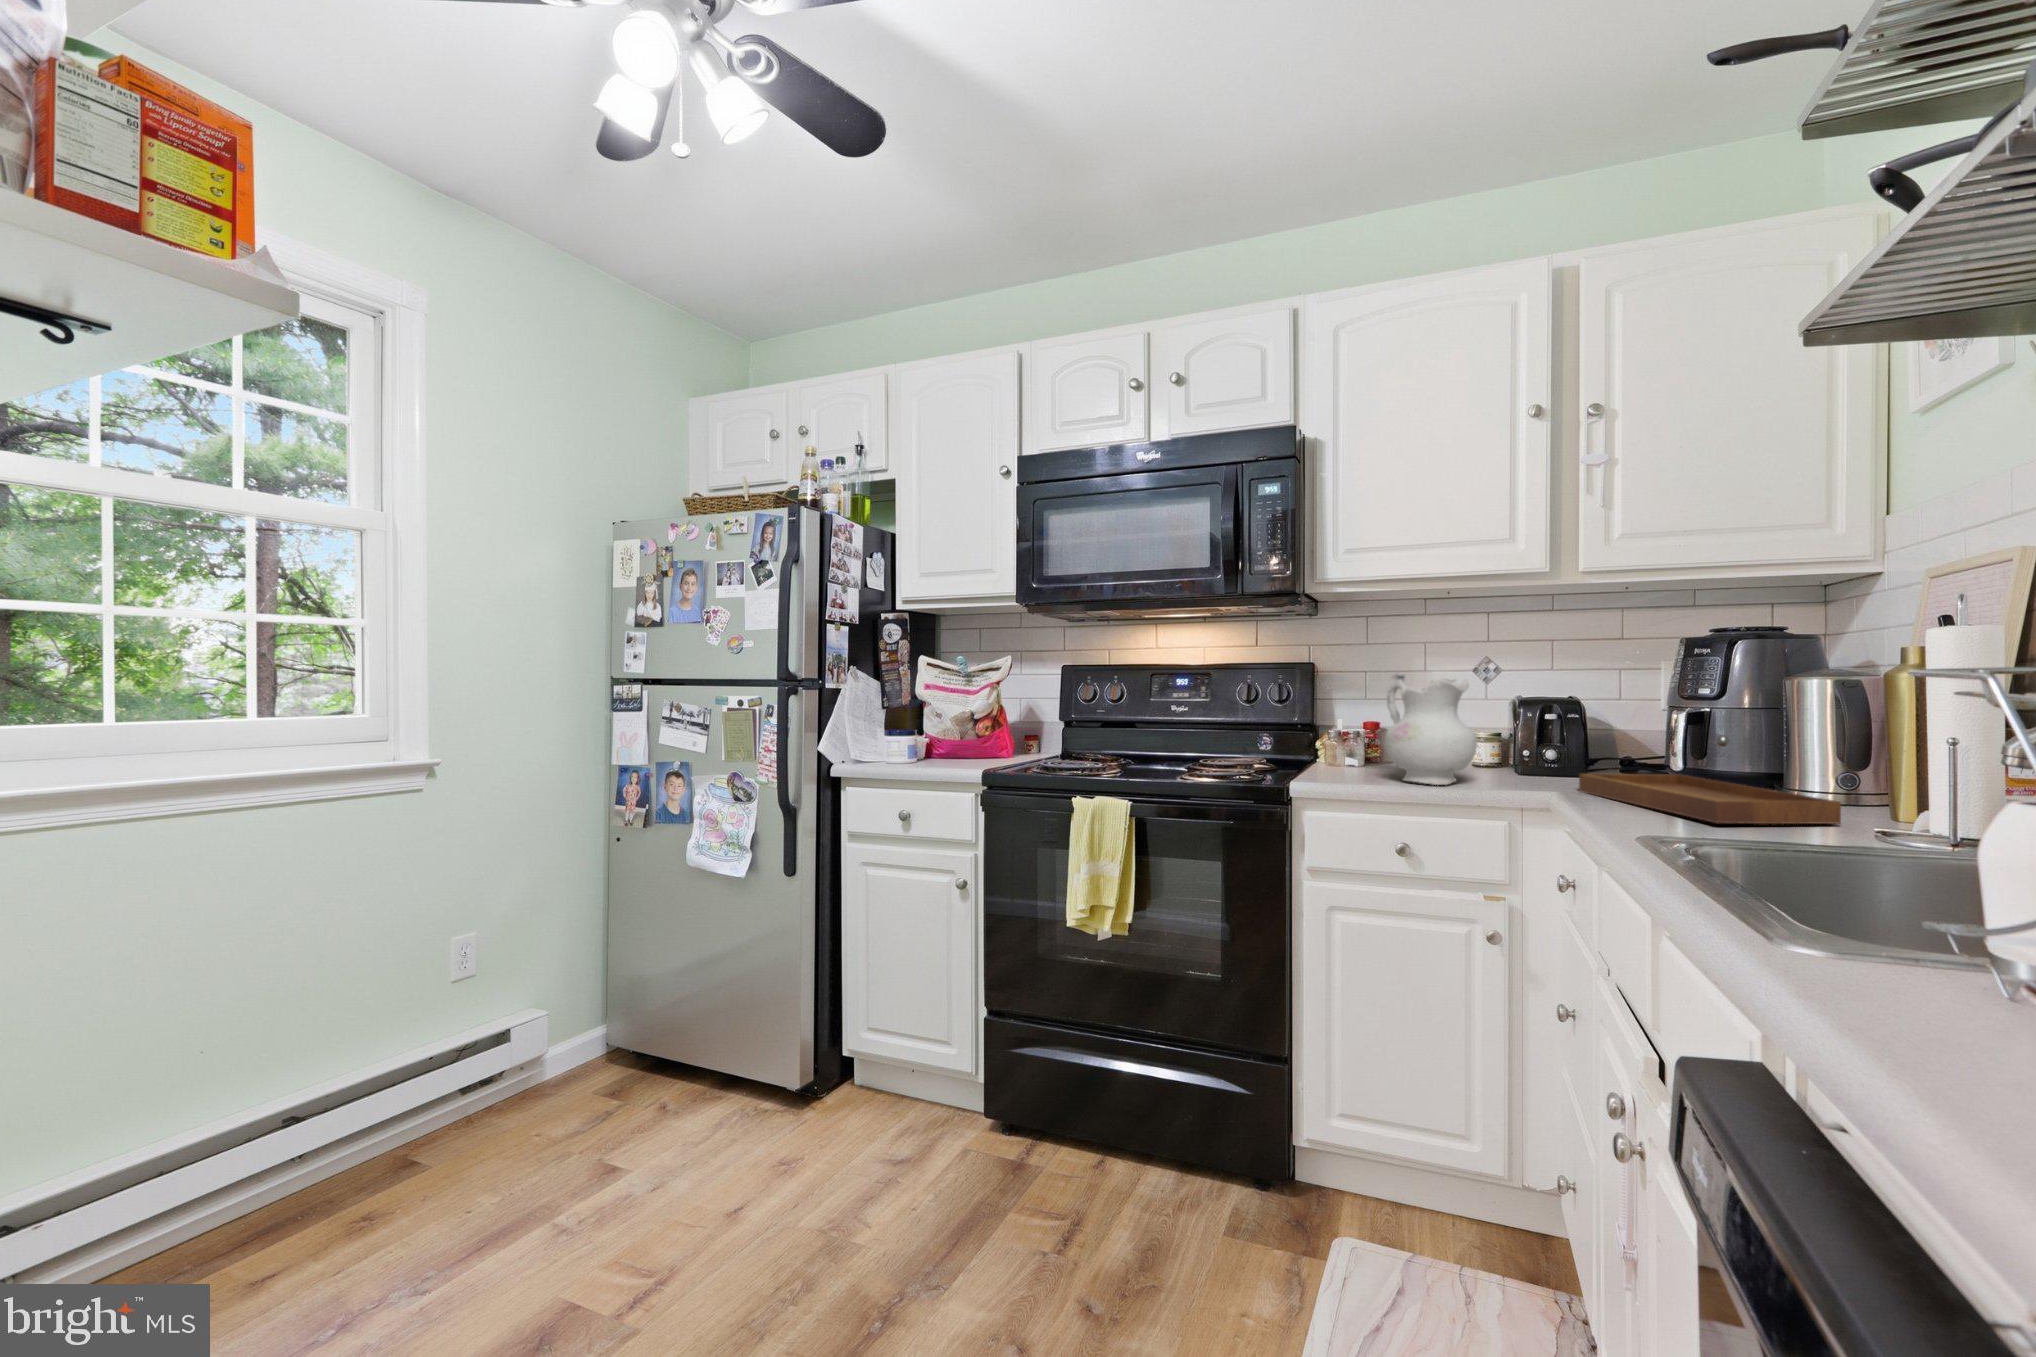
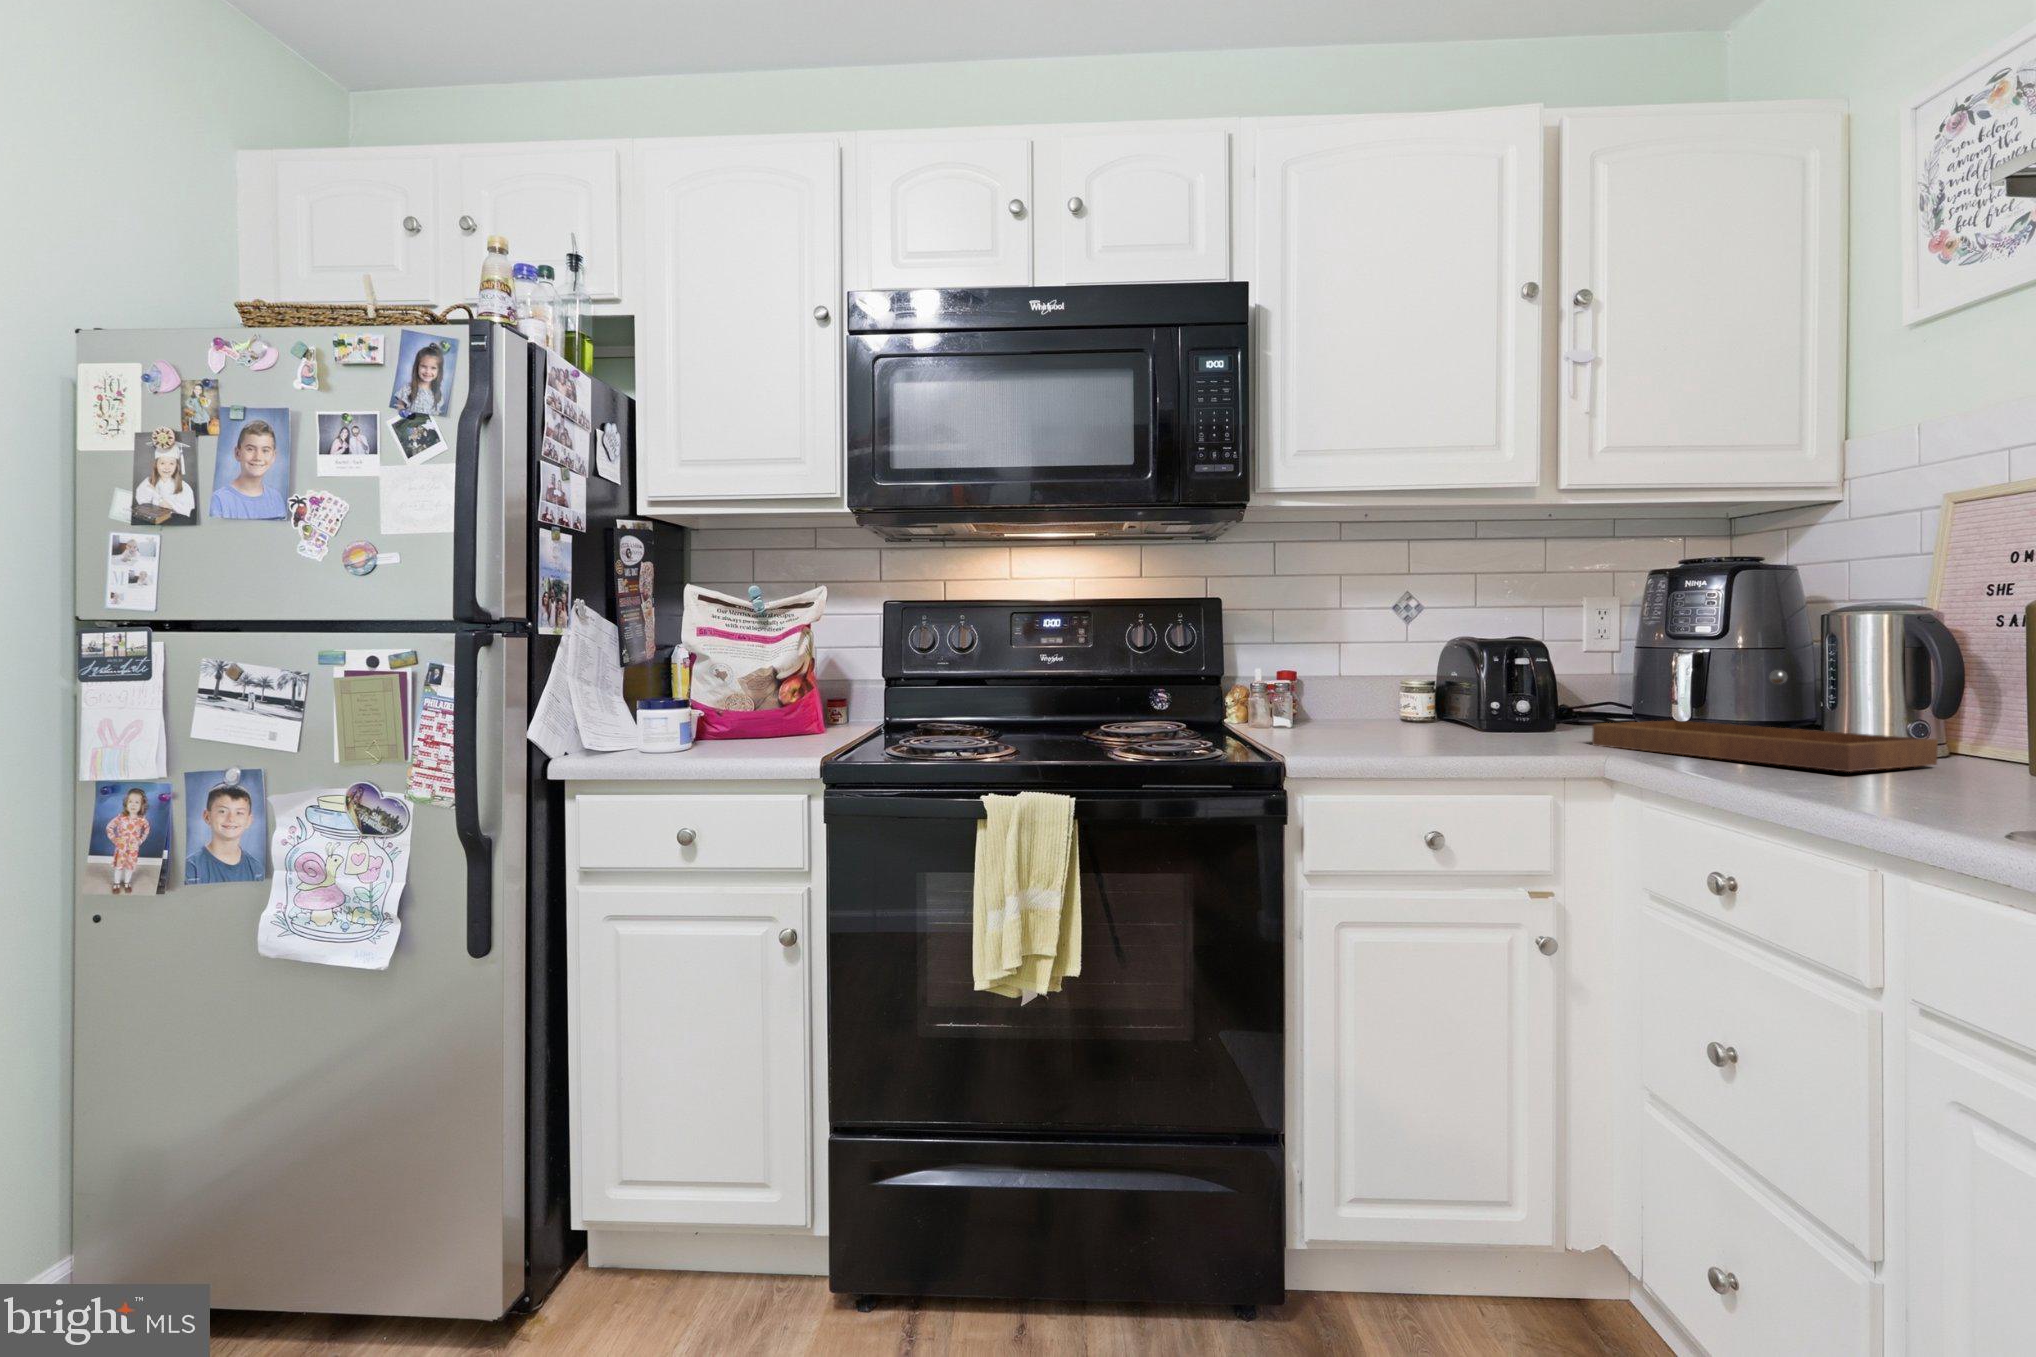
ceramic pitcher: present [1385,674,1477,785] -> none [1353,608,1476,745]

